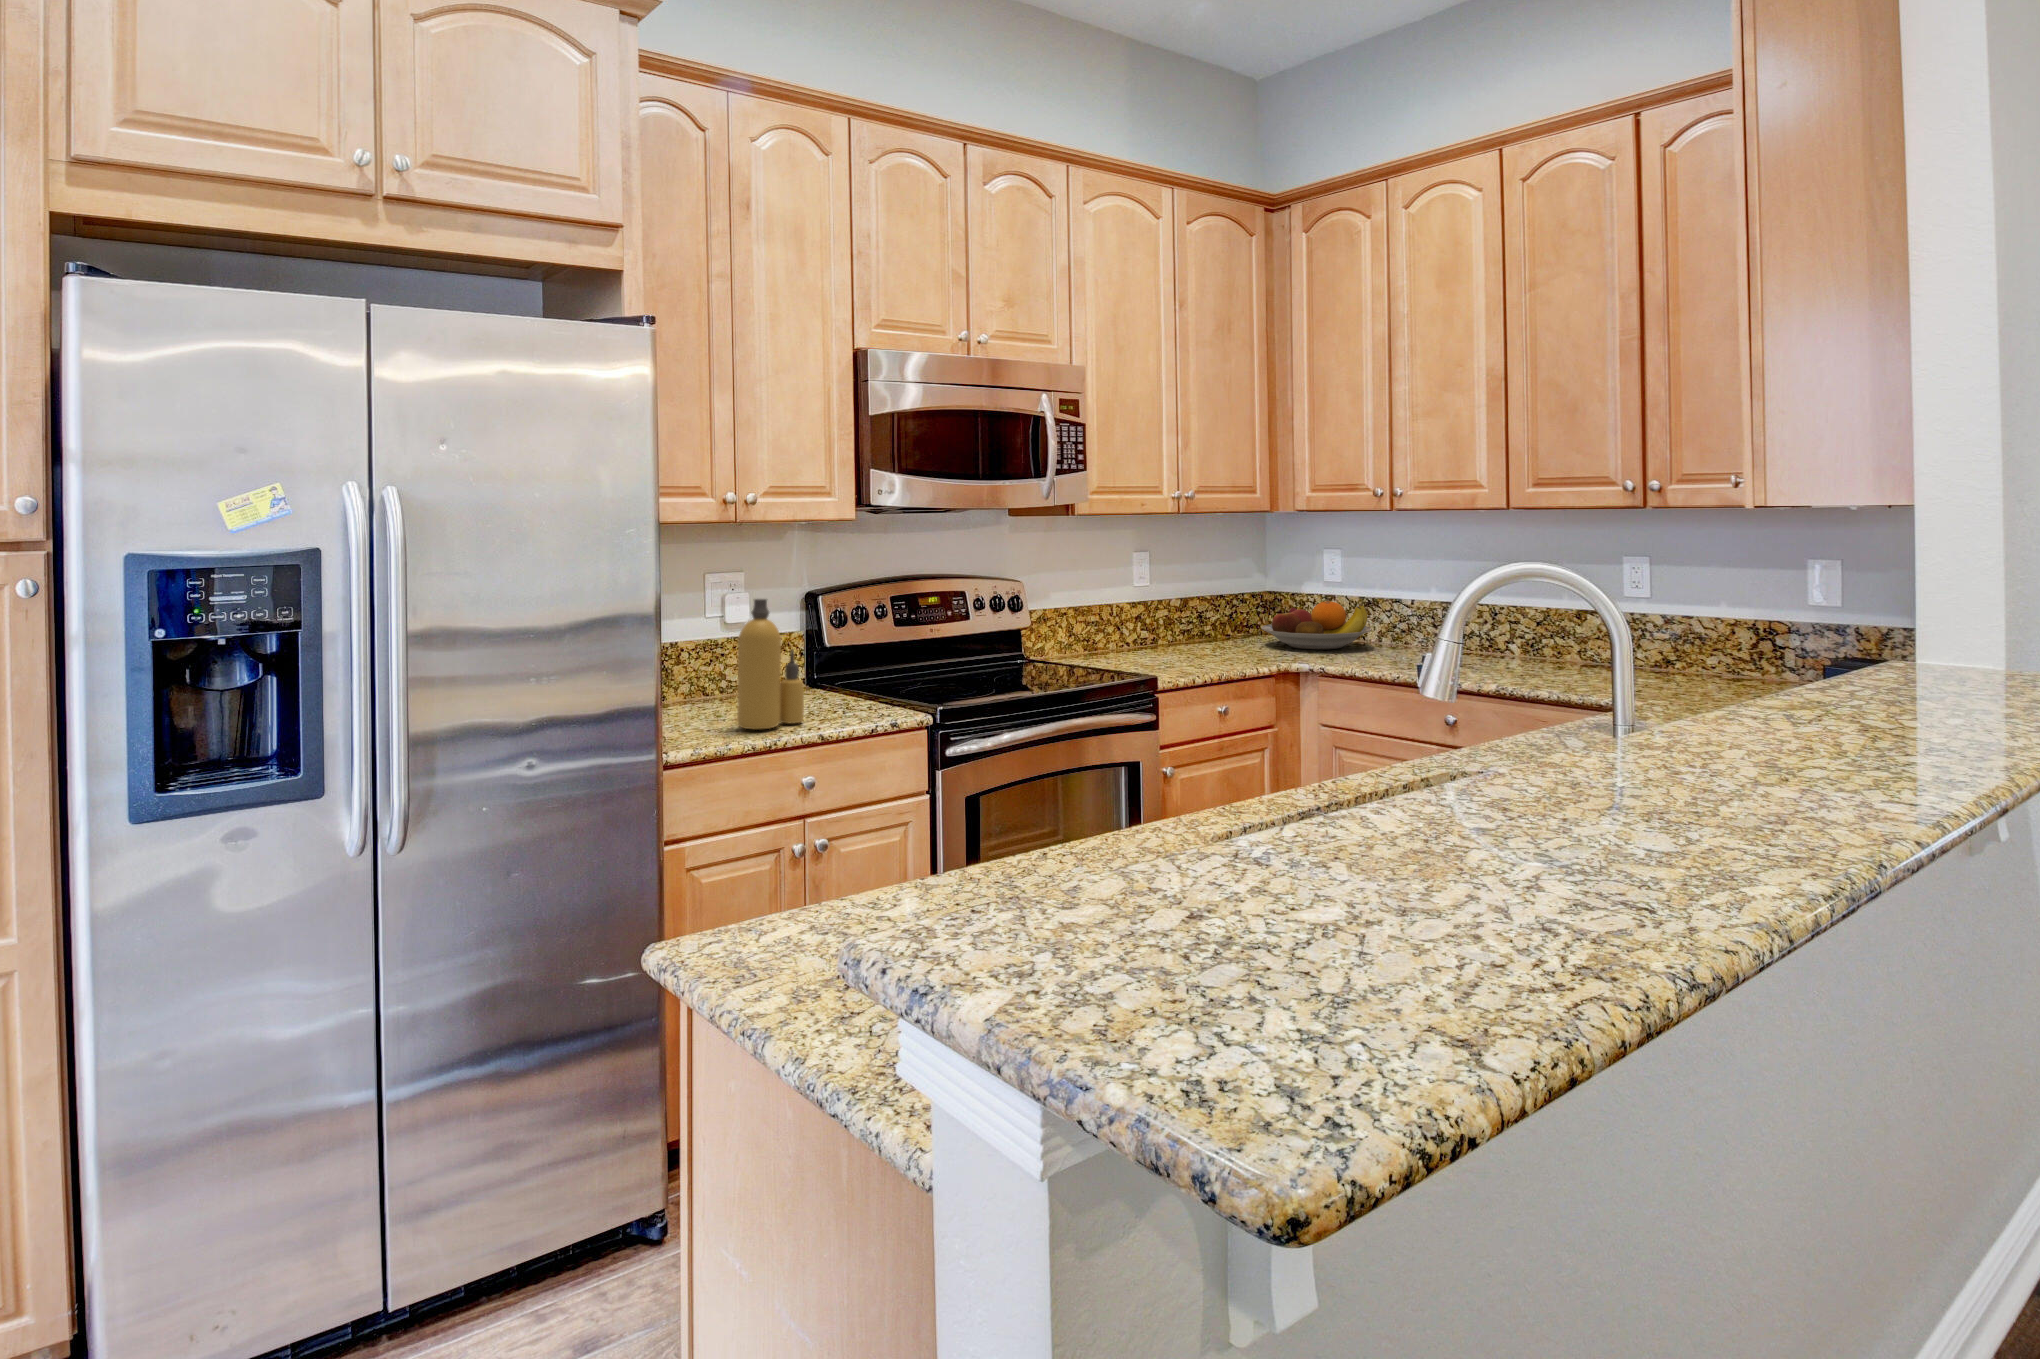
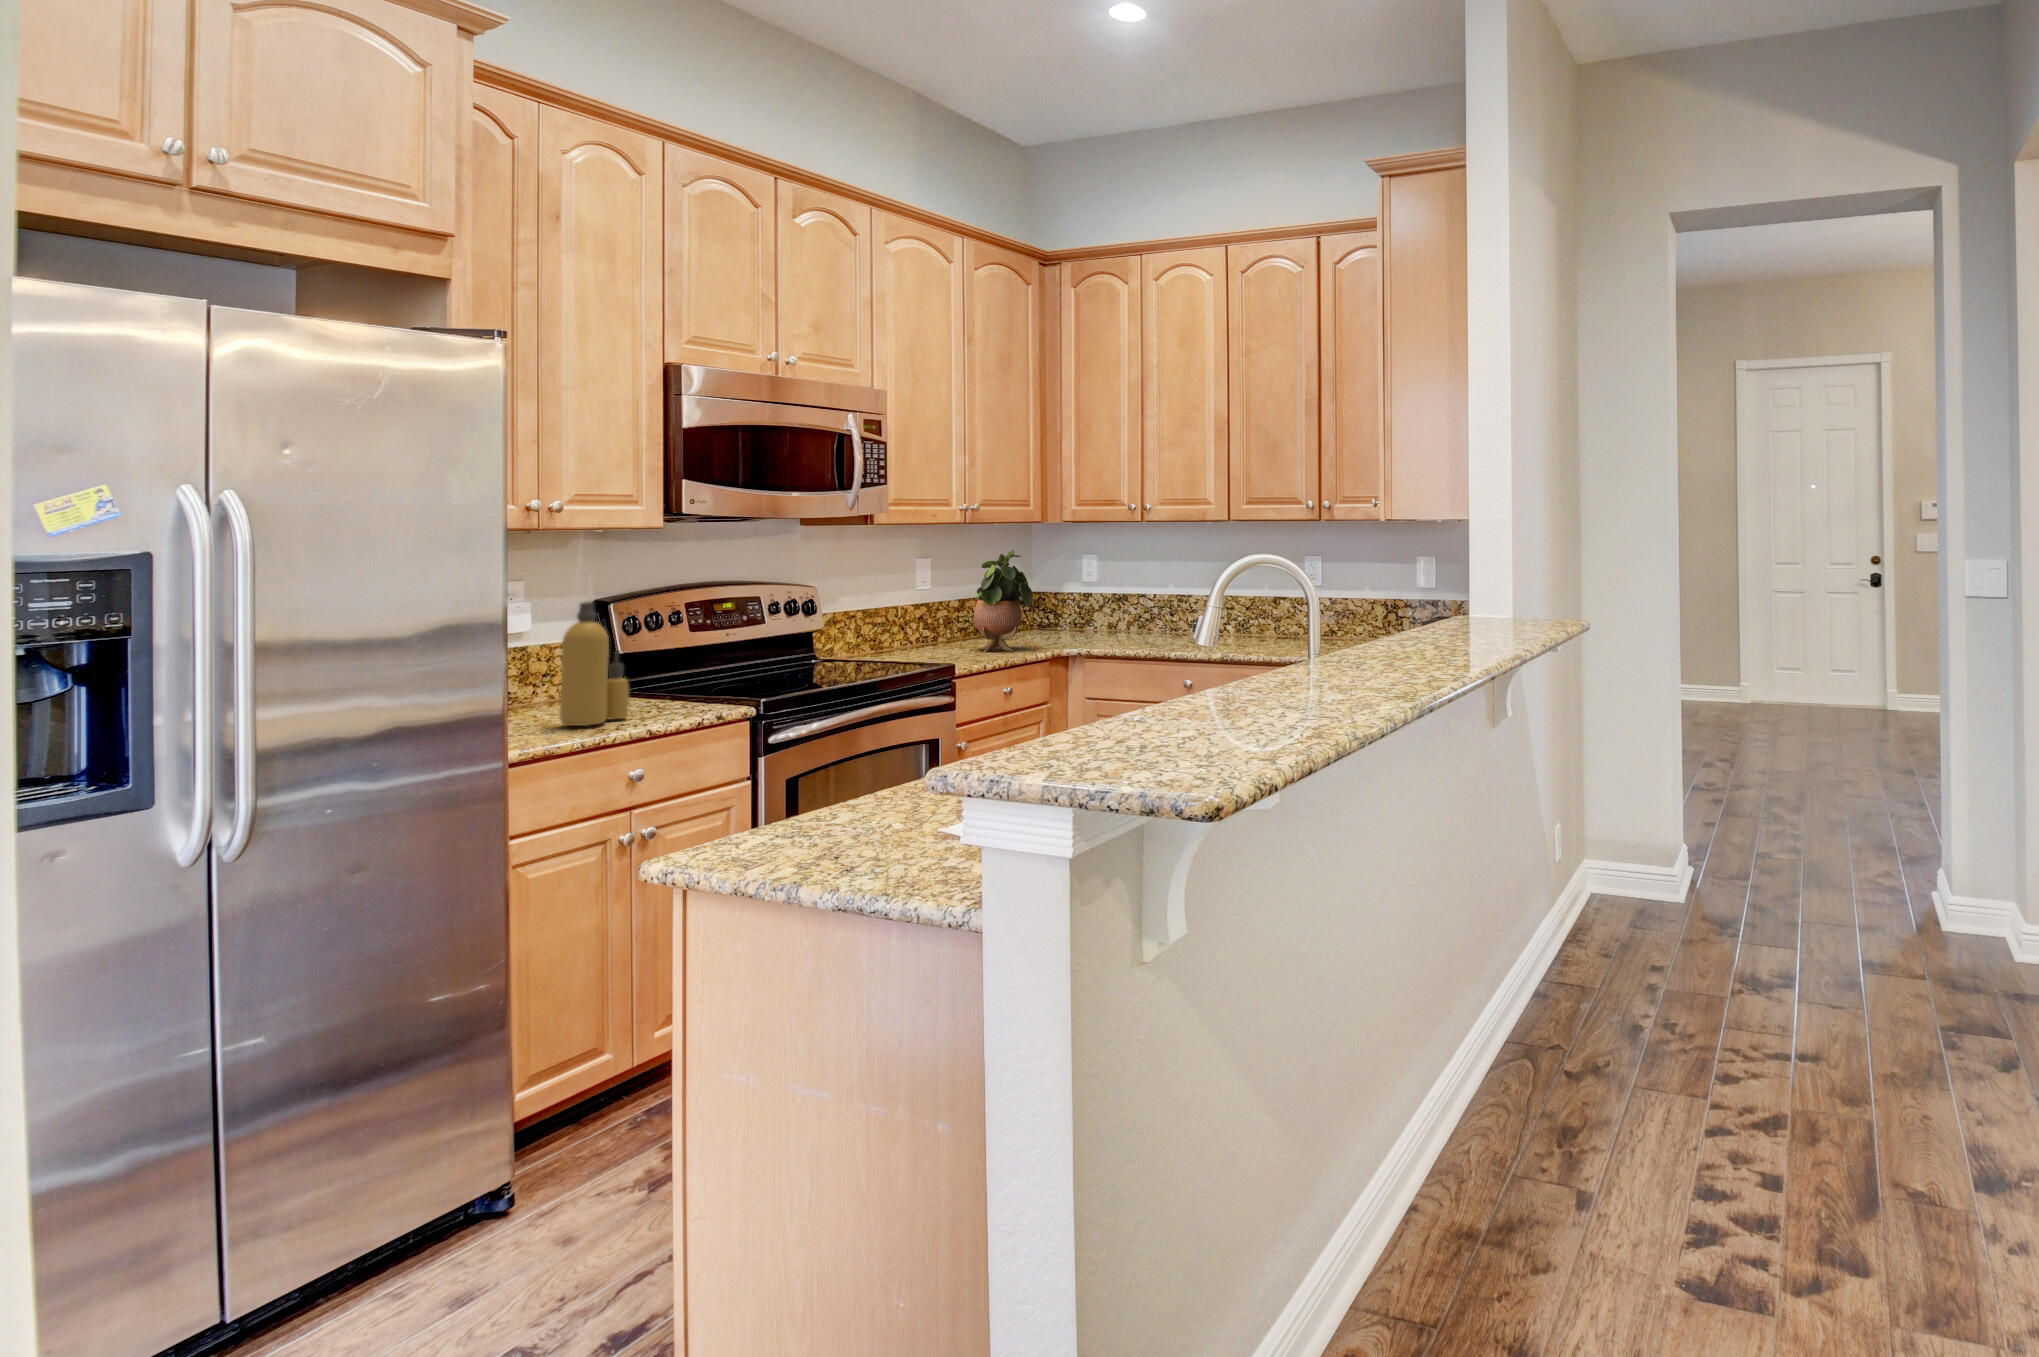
potted plant: none [1192,544,1258,660] -> present [974,550,1033,652]
fruit bowl: present [1261,601,1372,649] -> none [1031,599,1123,640]

